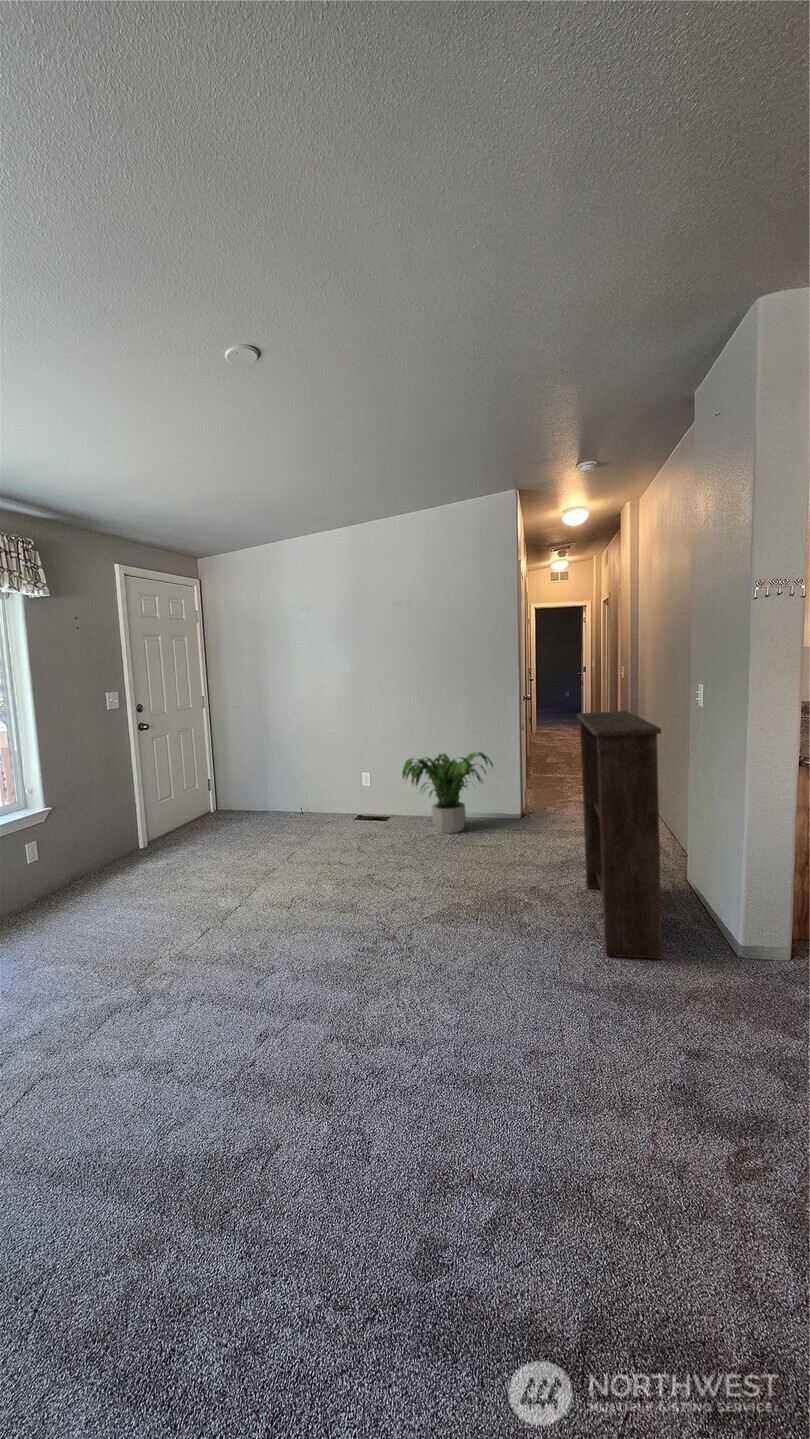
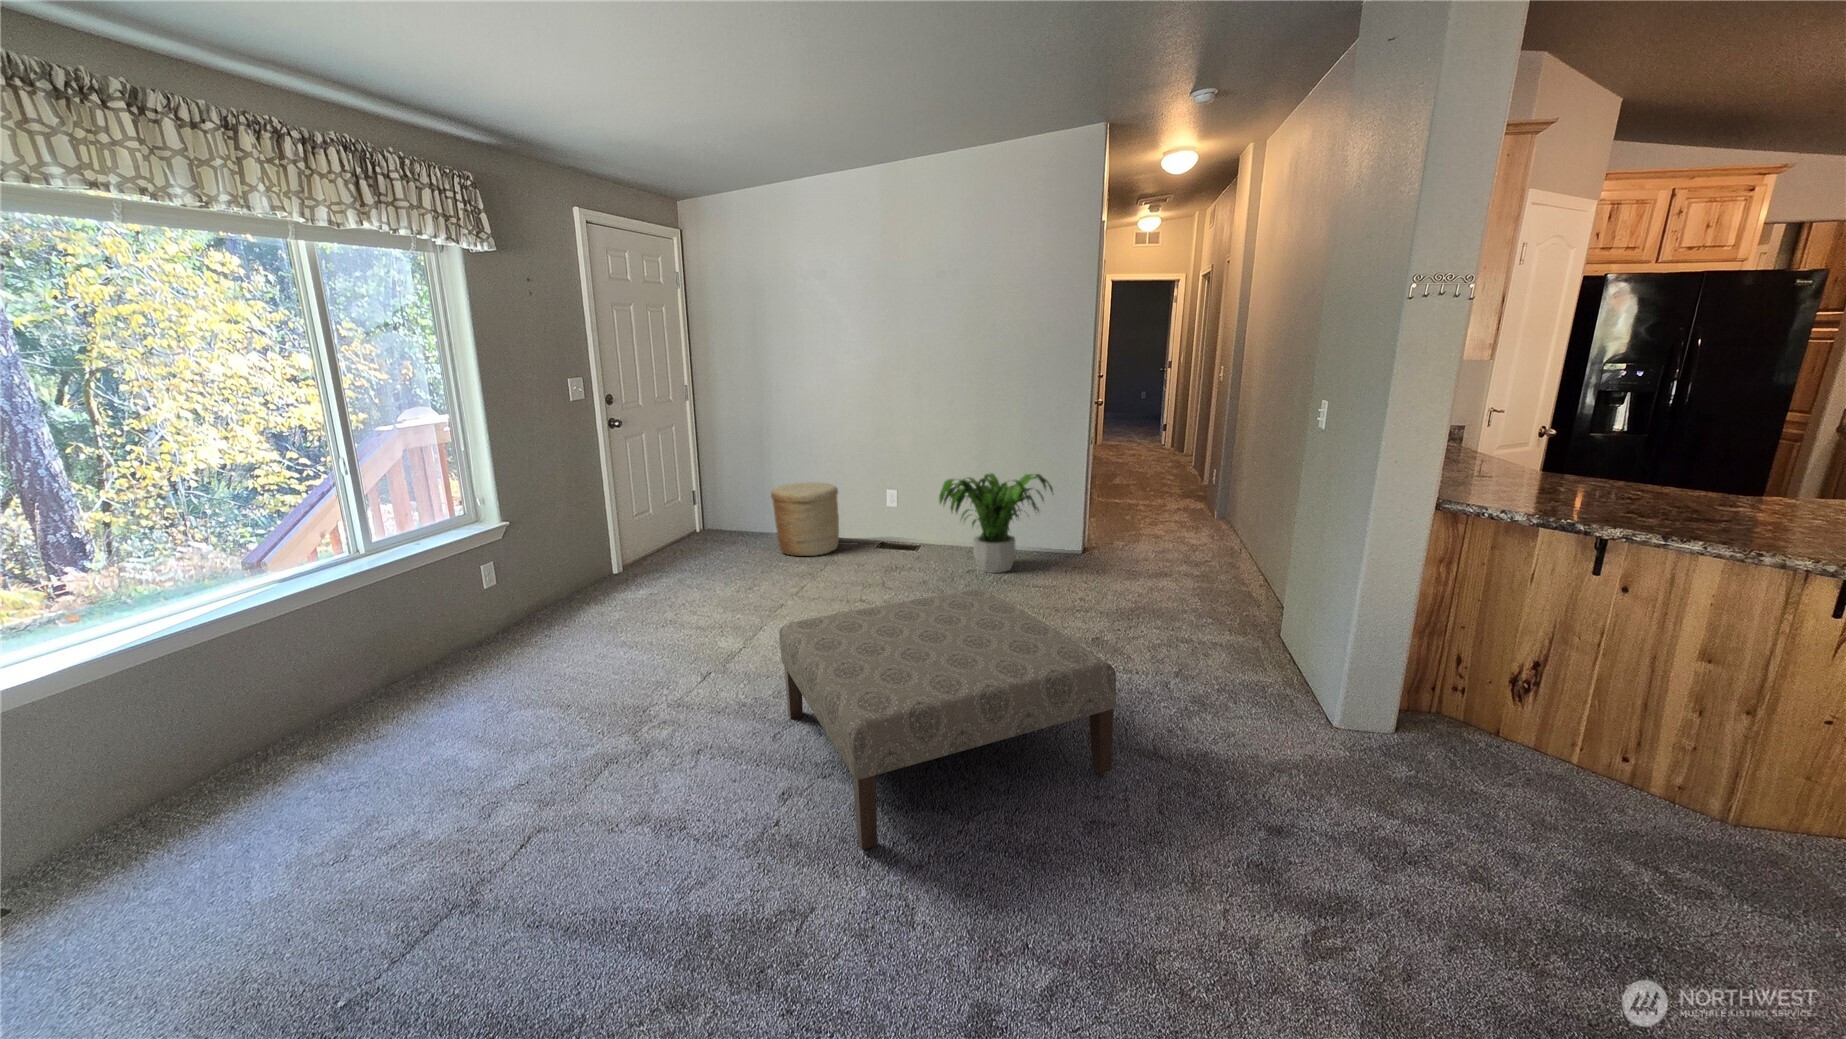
bookshelf: present [577,711,662,958] -> none [1162,432,1276,730]
woven basket: none [270,766,325,826] -> present [771,482,839,556]
ottoman: none [264,845,547,1084] -> present [779,589,1116,850]

